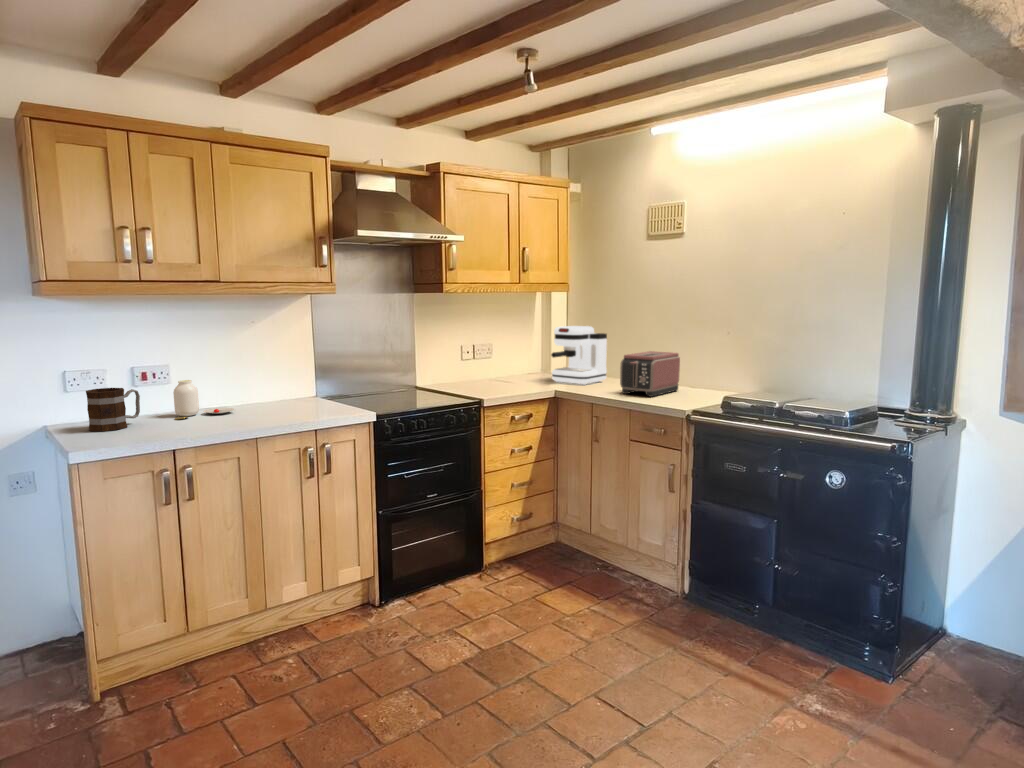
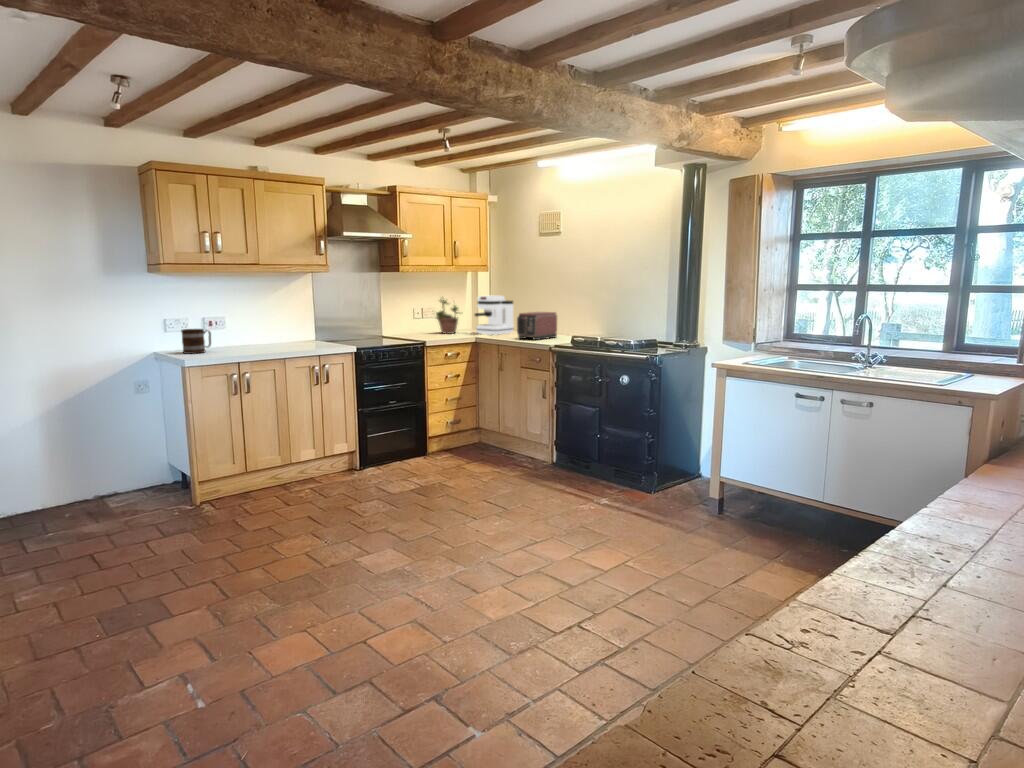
potted plant: none [492,323,532,381] -> present [436,299,460,334]
jar: present [173,380,234,420] -> none [229,326,268,350]

